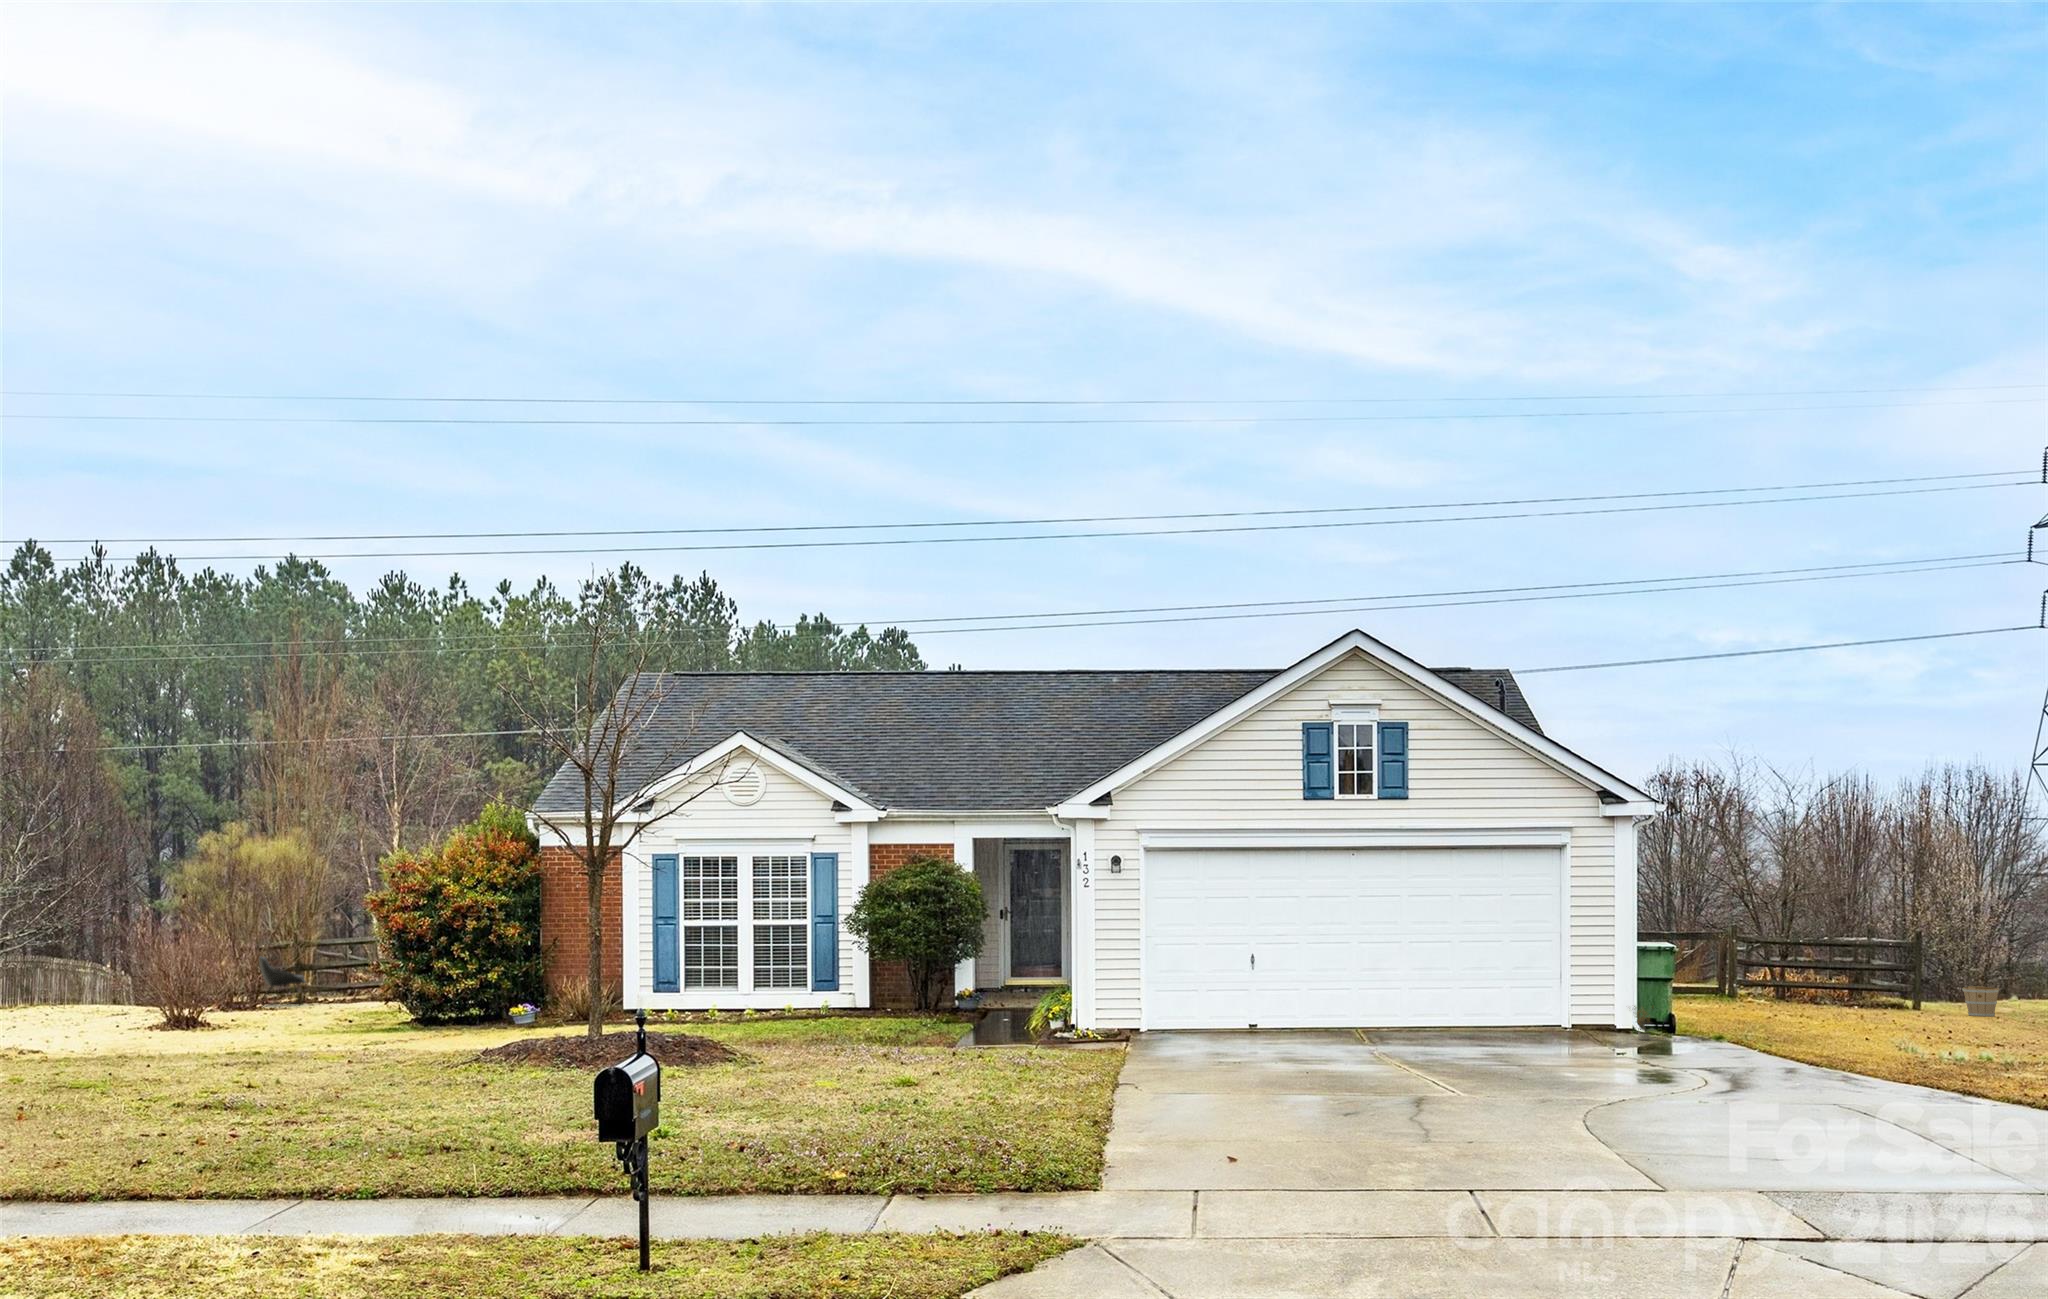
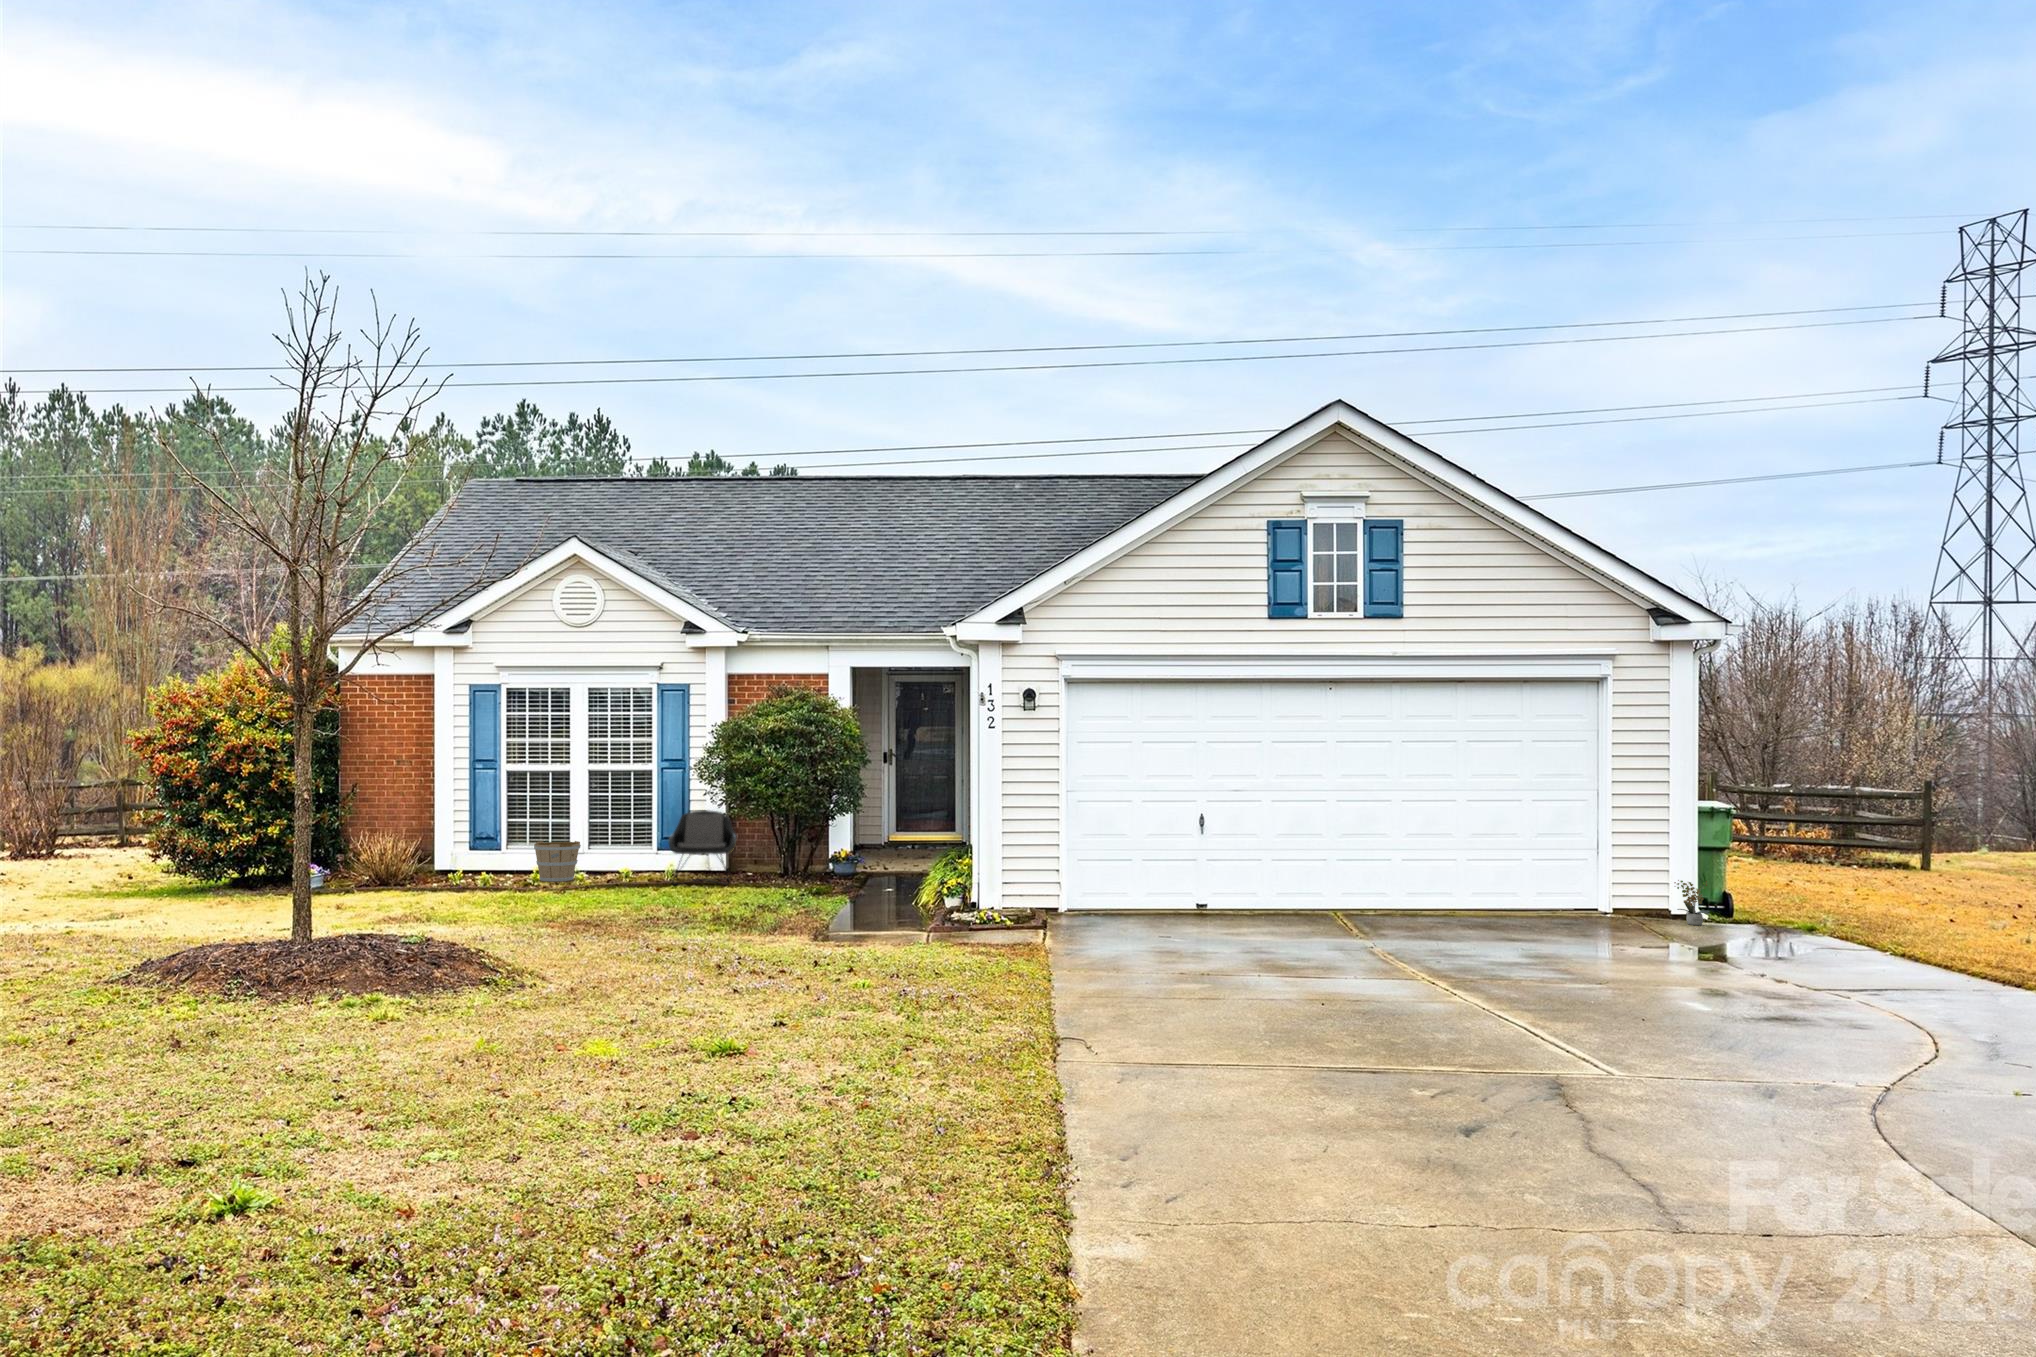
lounge chair: present [259,956,305,1006] -> present [669,810,736,886]
wooden bucket: present [1962,986,1999,1017] -> present [534,841,581,882]

